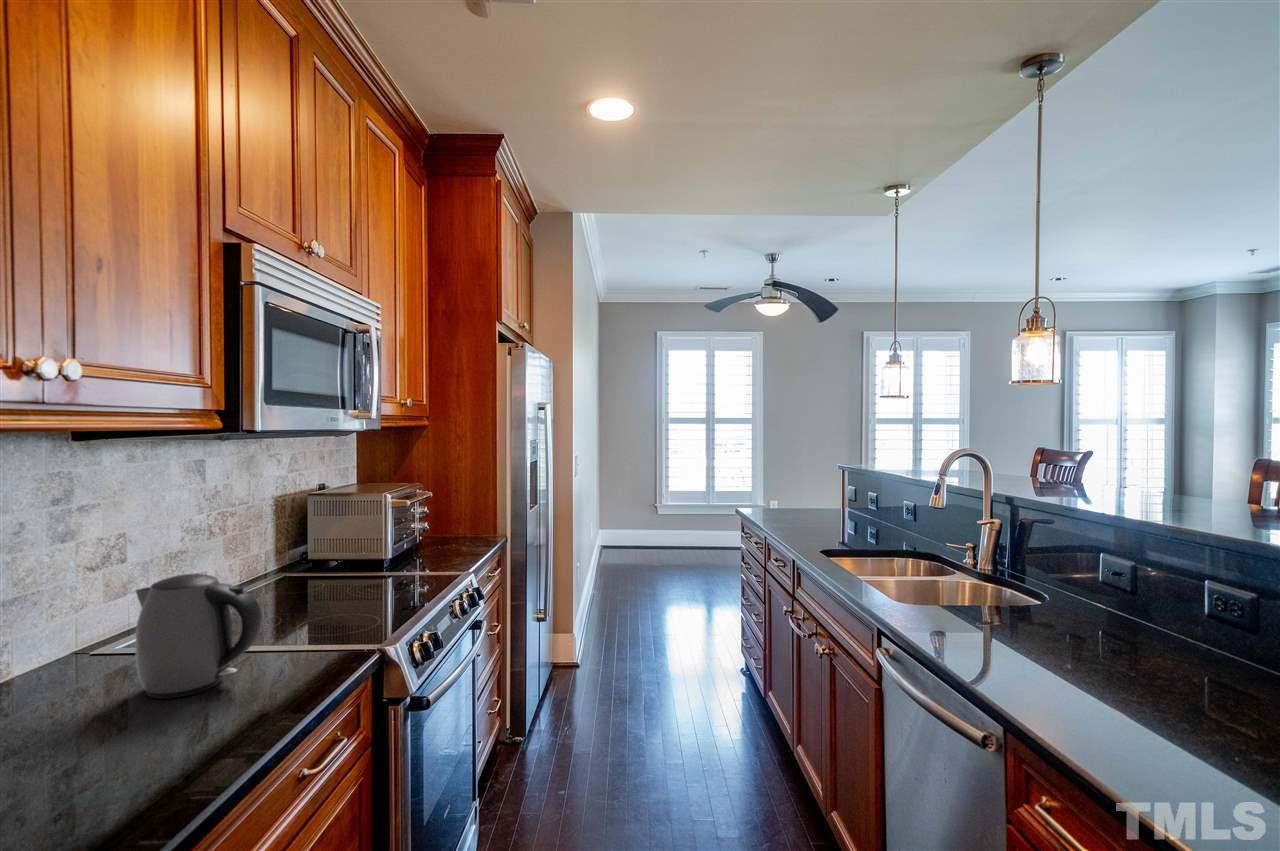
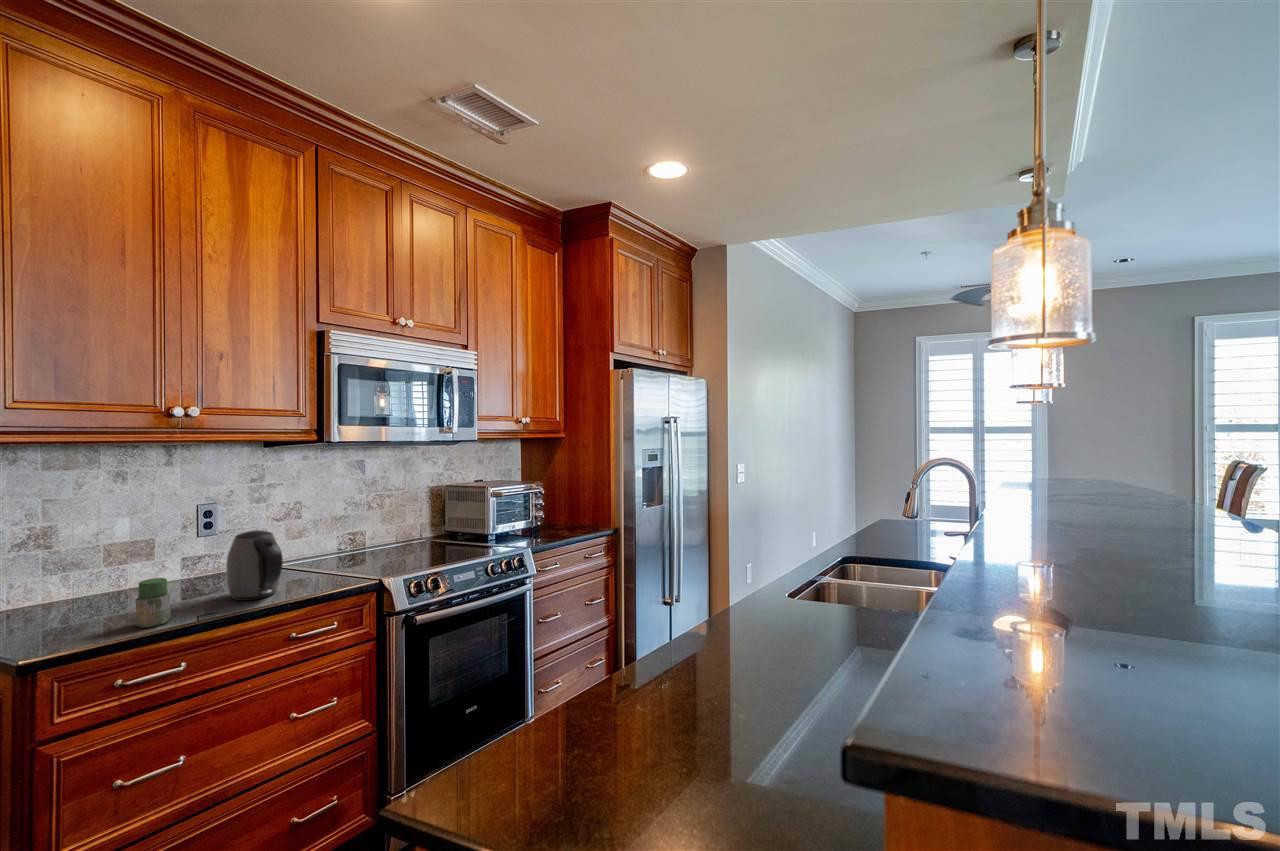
jar: none [56,675,123,777] -> present [136,578,170,628]

